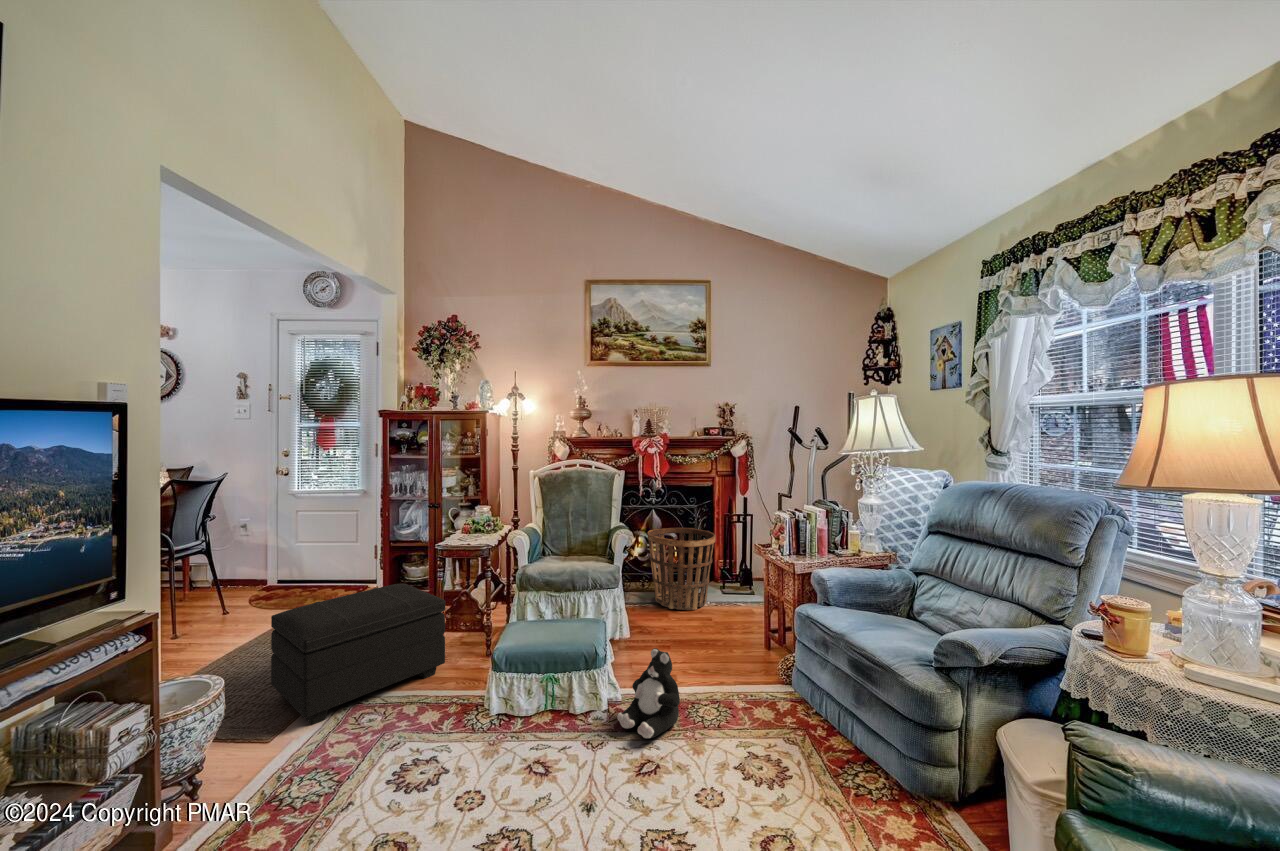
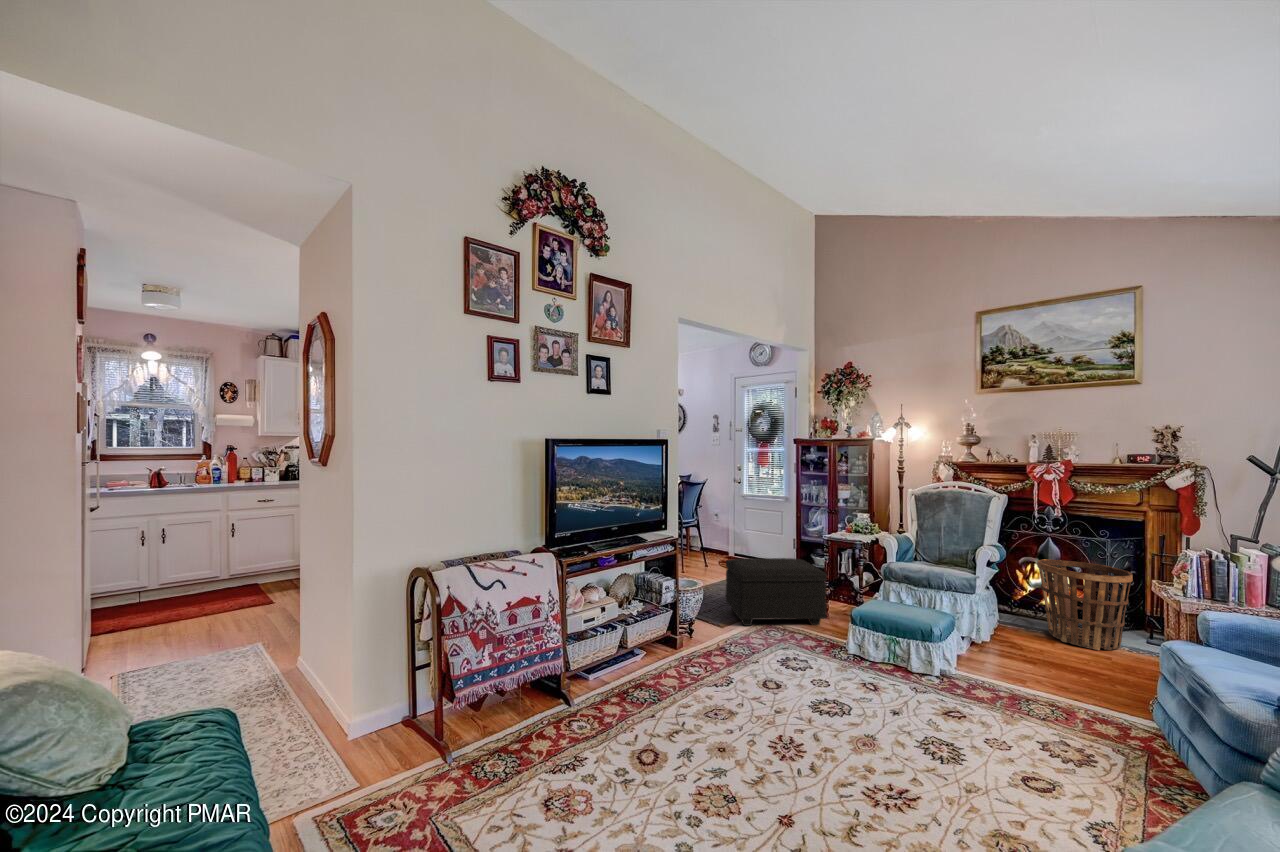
plush toy: present [617,648,680,739] -> none [943,638,1008,705]

